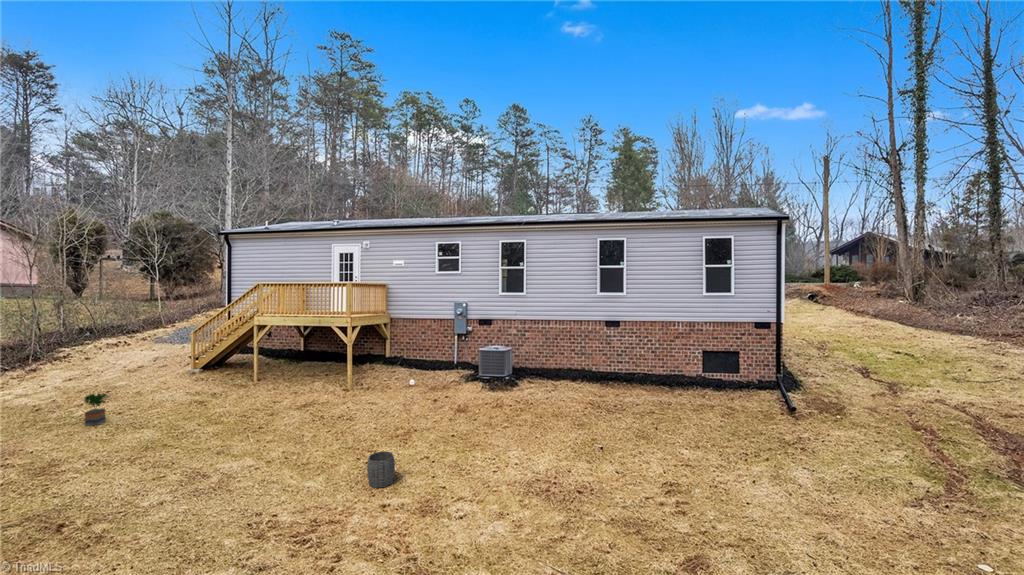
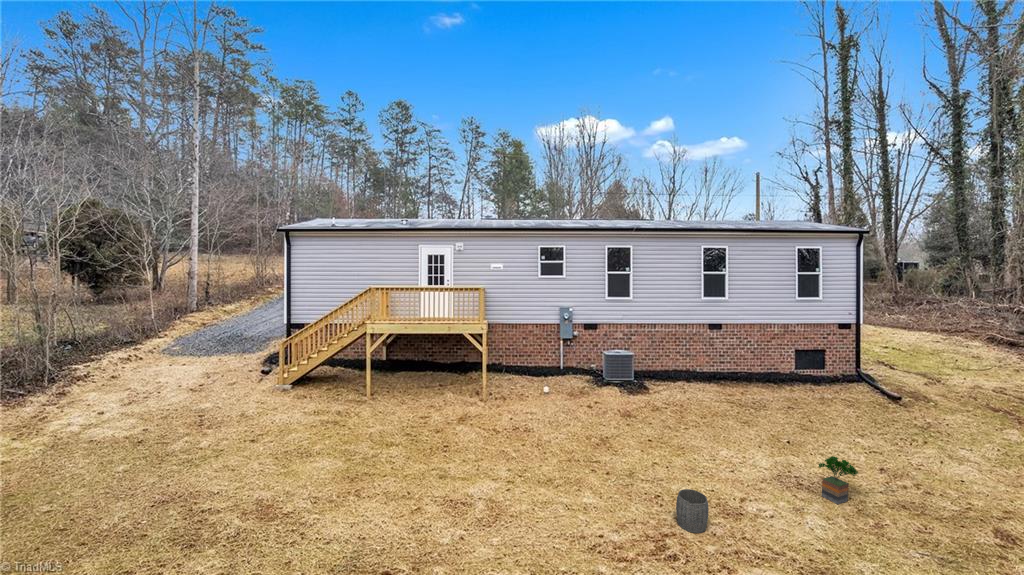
potted tree: present [84,393,108,426] -> present [819,456,858,504]

